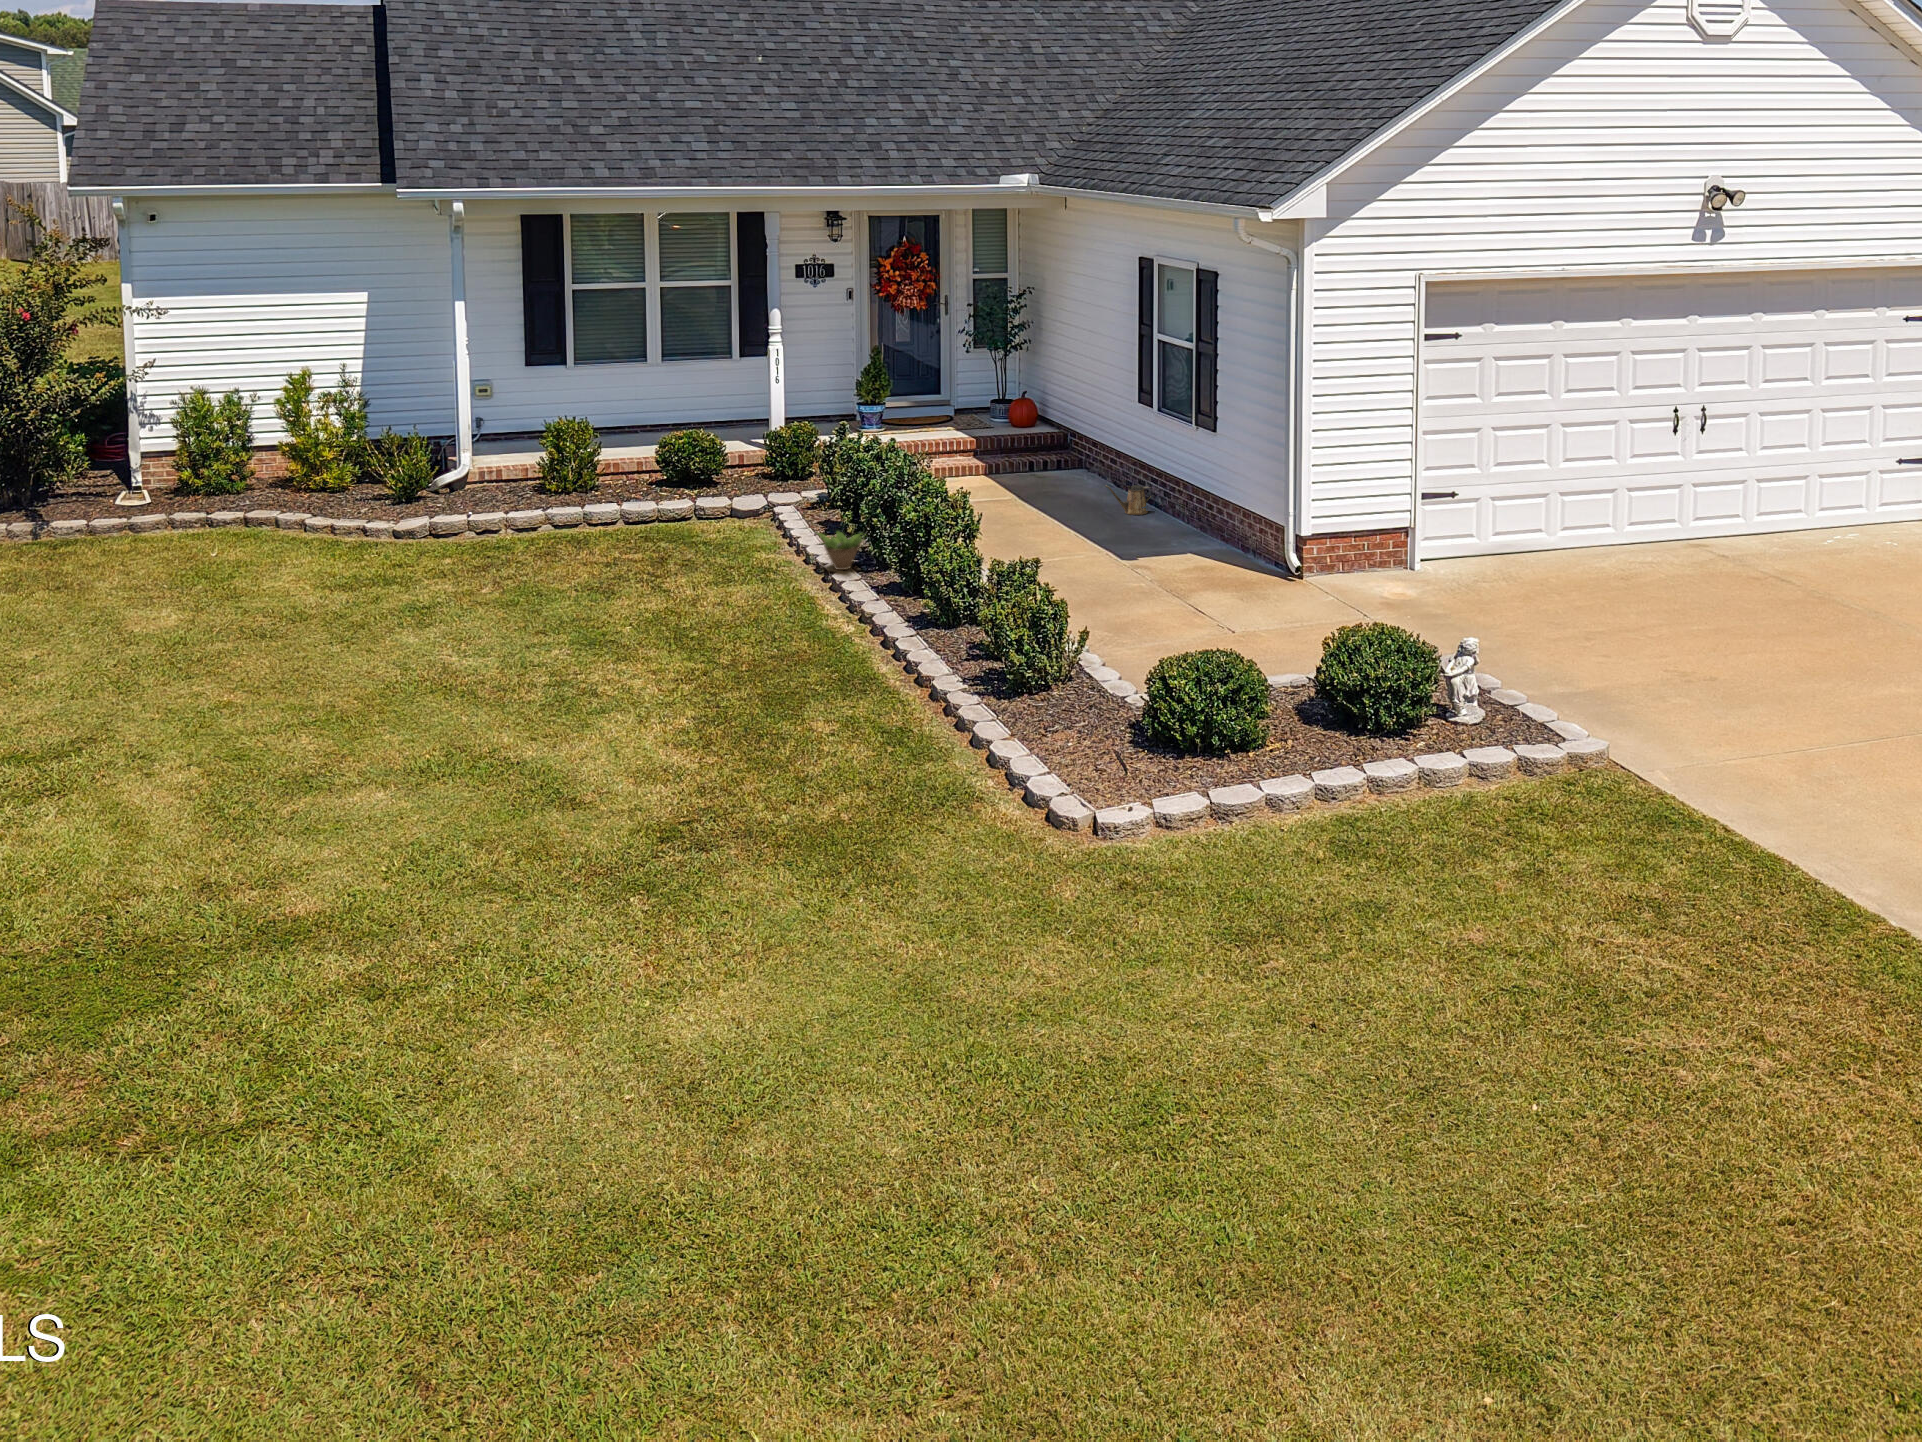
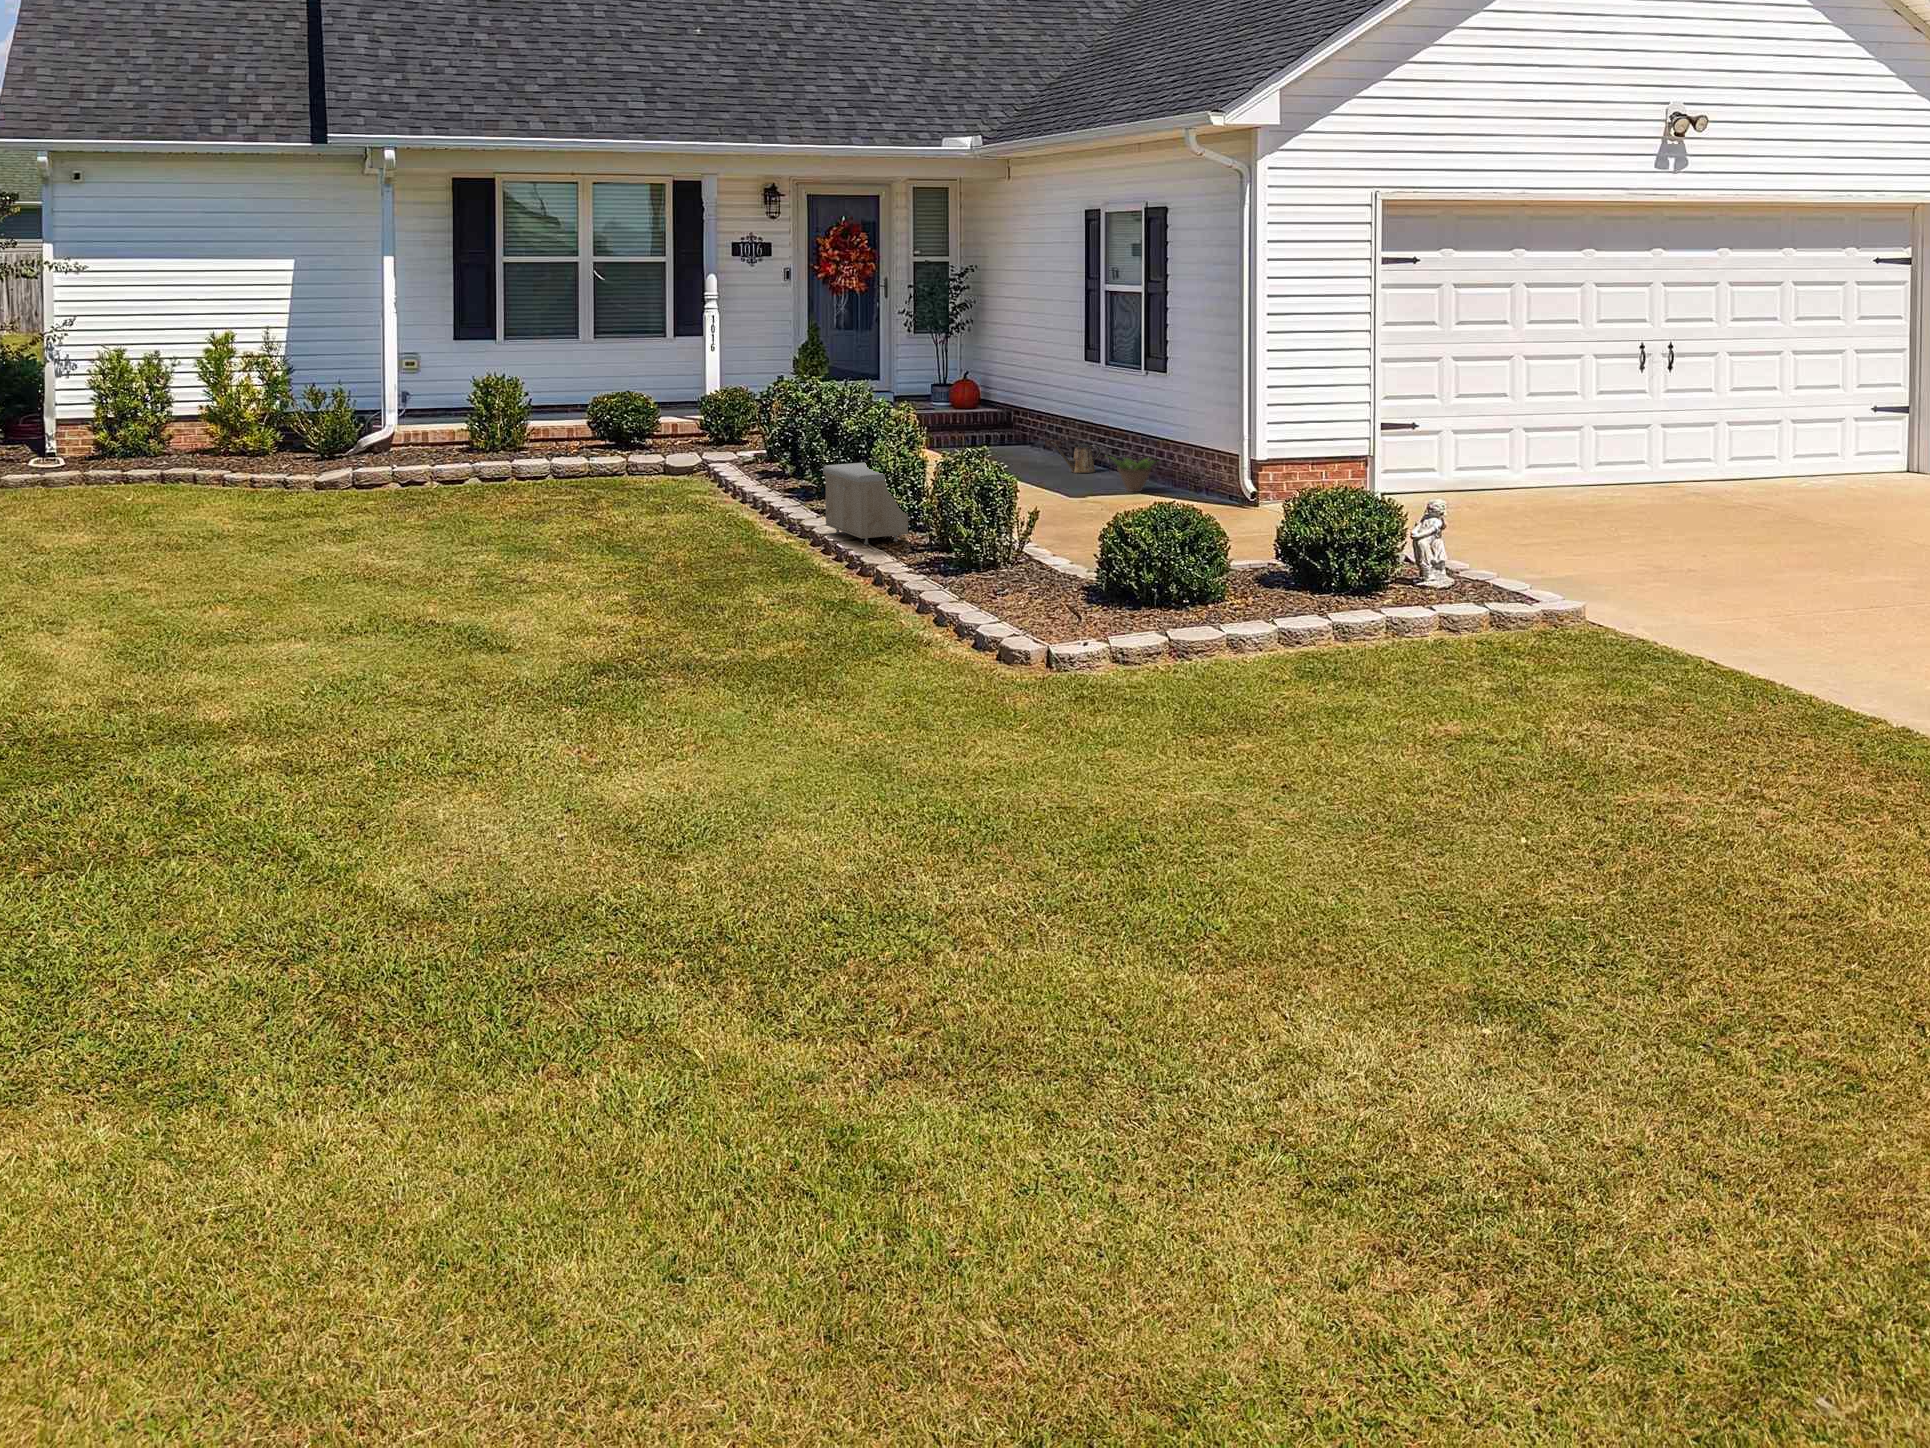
decorative plant: present [817,532,866,570] -> present [1110,457,1155,492]
storage bench: none [884,547,965,636] -> present [823,463,908,544]

